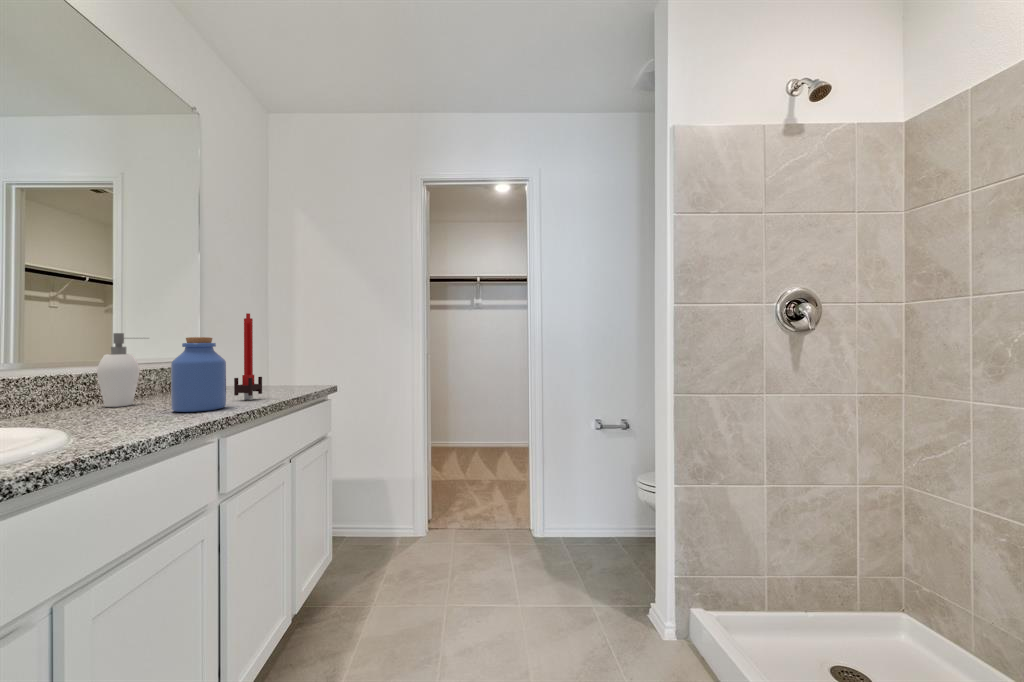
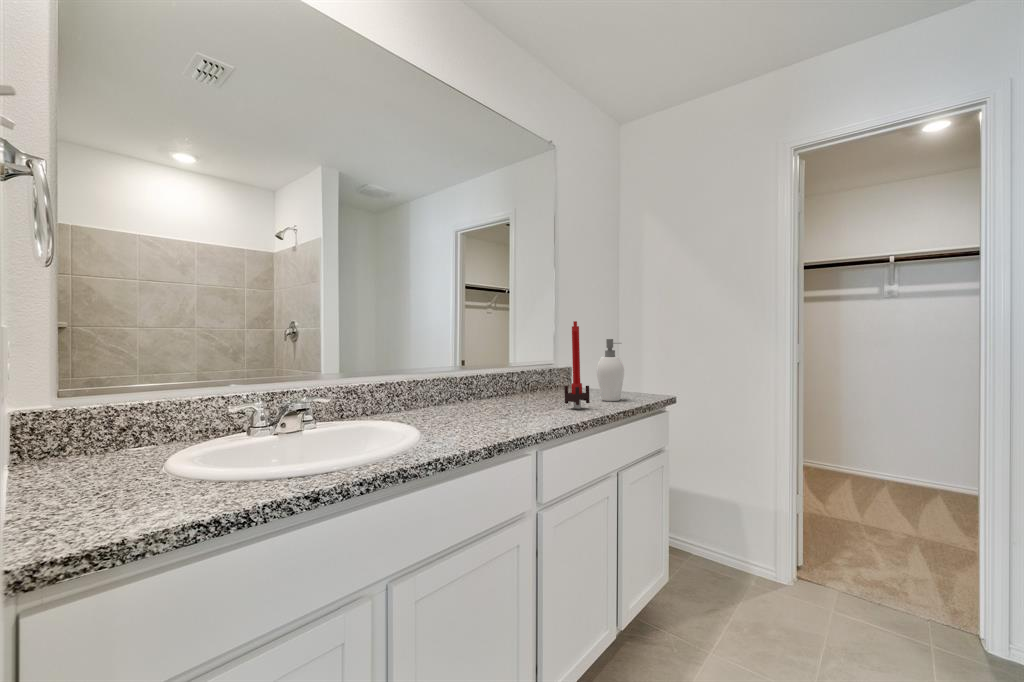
soap dispenser: present [97,333,139,407] -> present [597,339,624,401]
jar: present [171,337,226,412] -> none [507,348,551,420]

